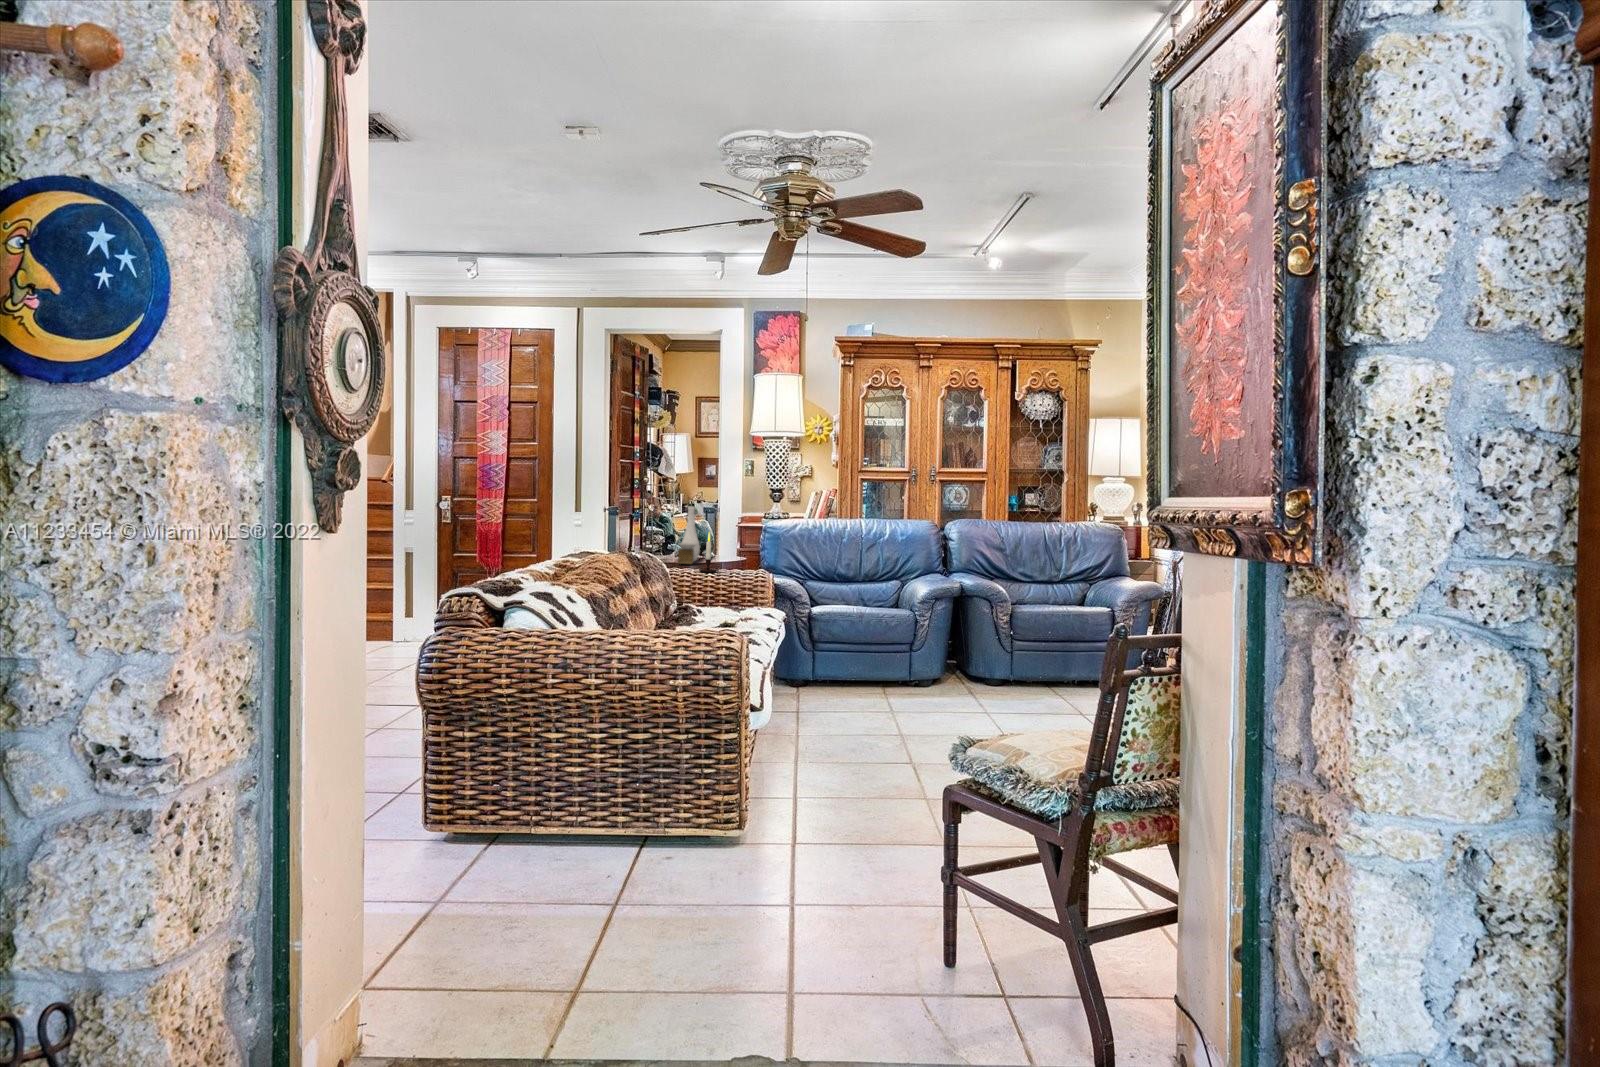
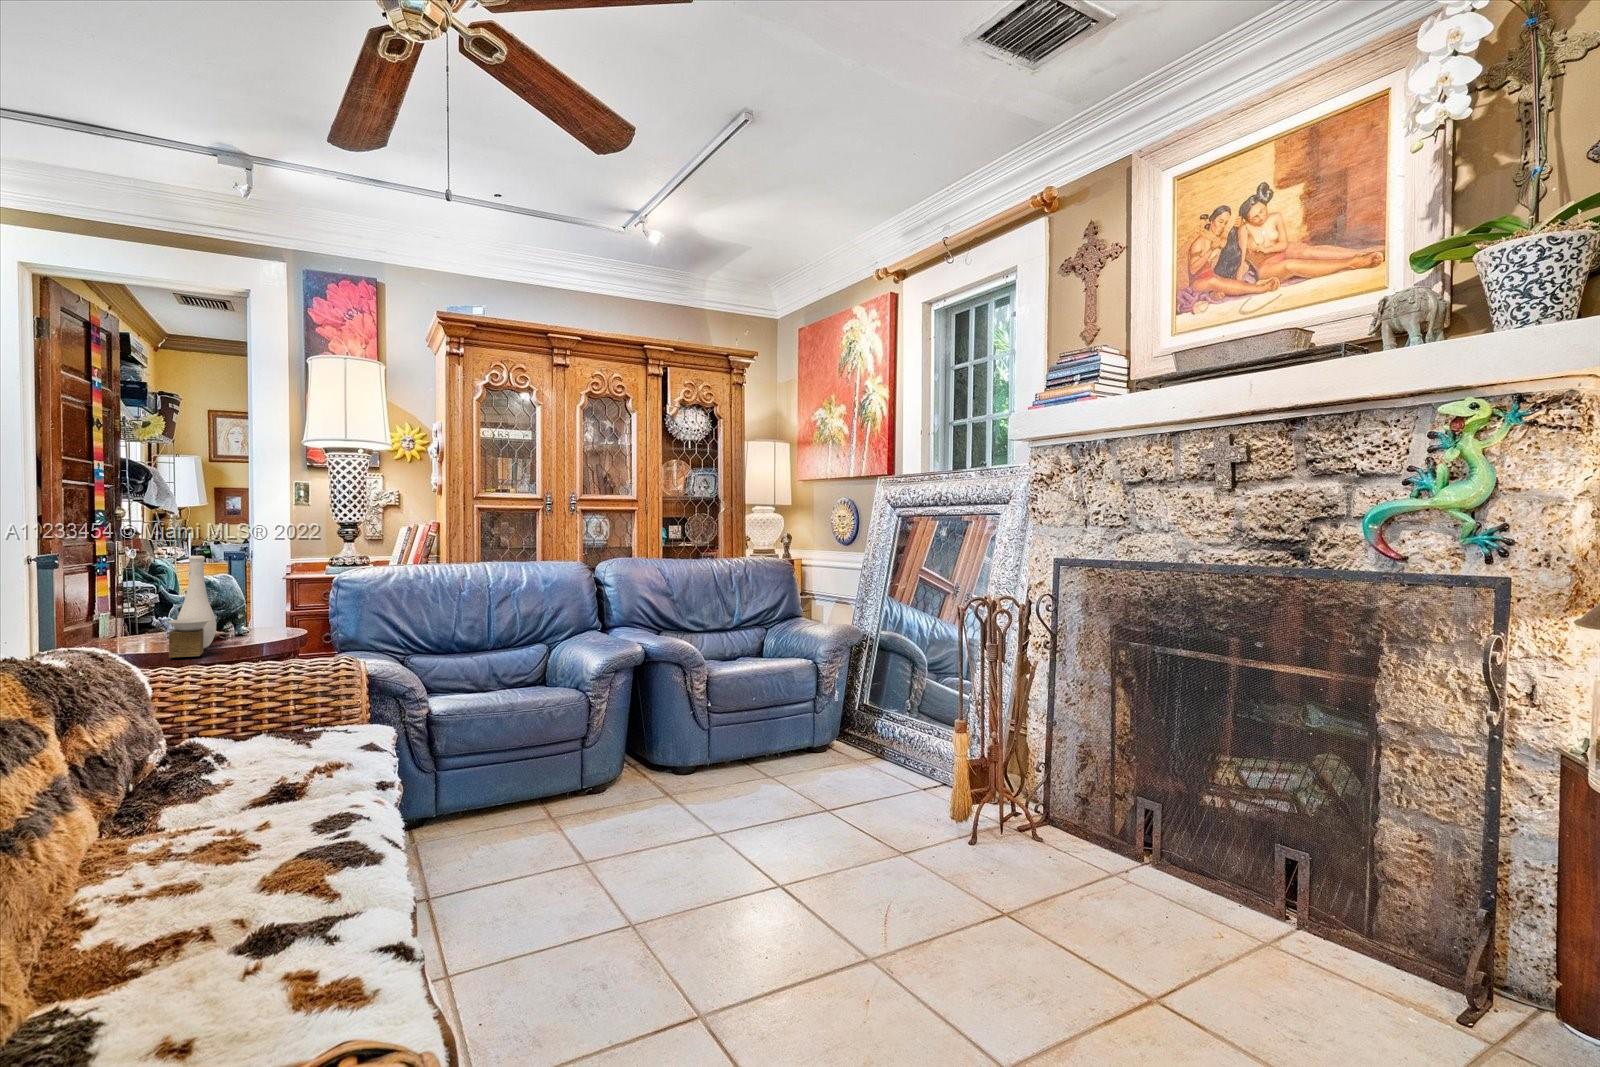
candle: present [699,533,722,572] -> none [214,600,265,672]

